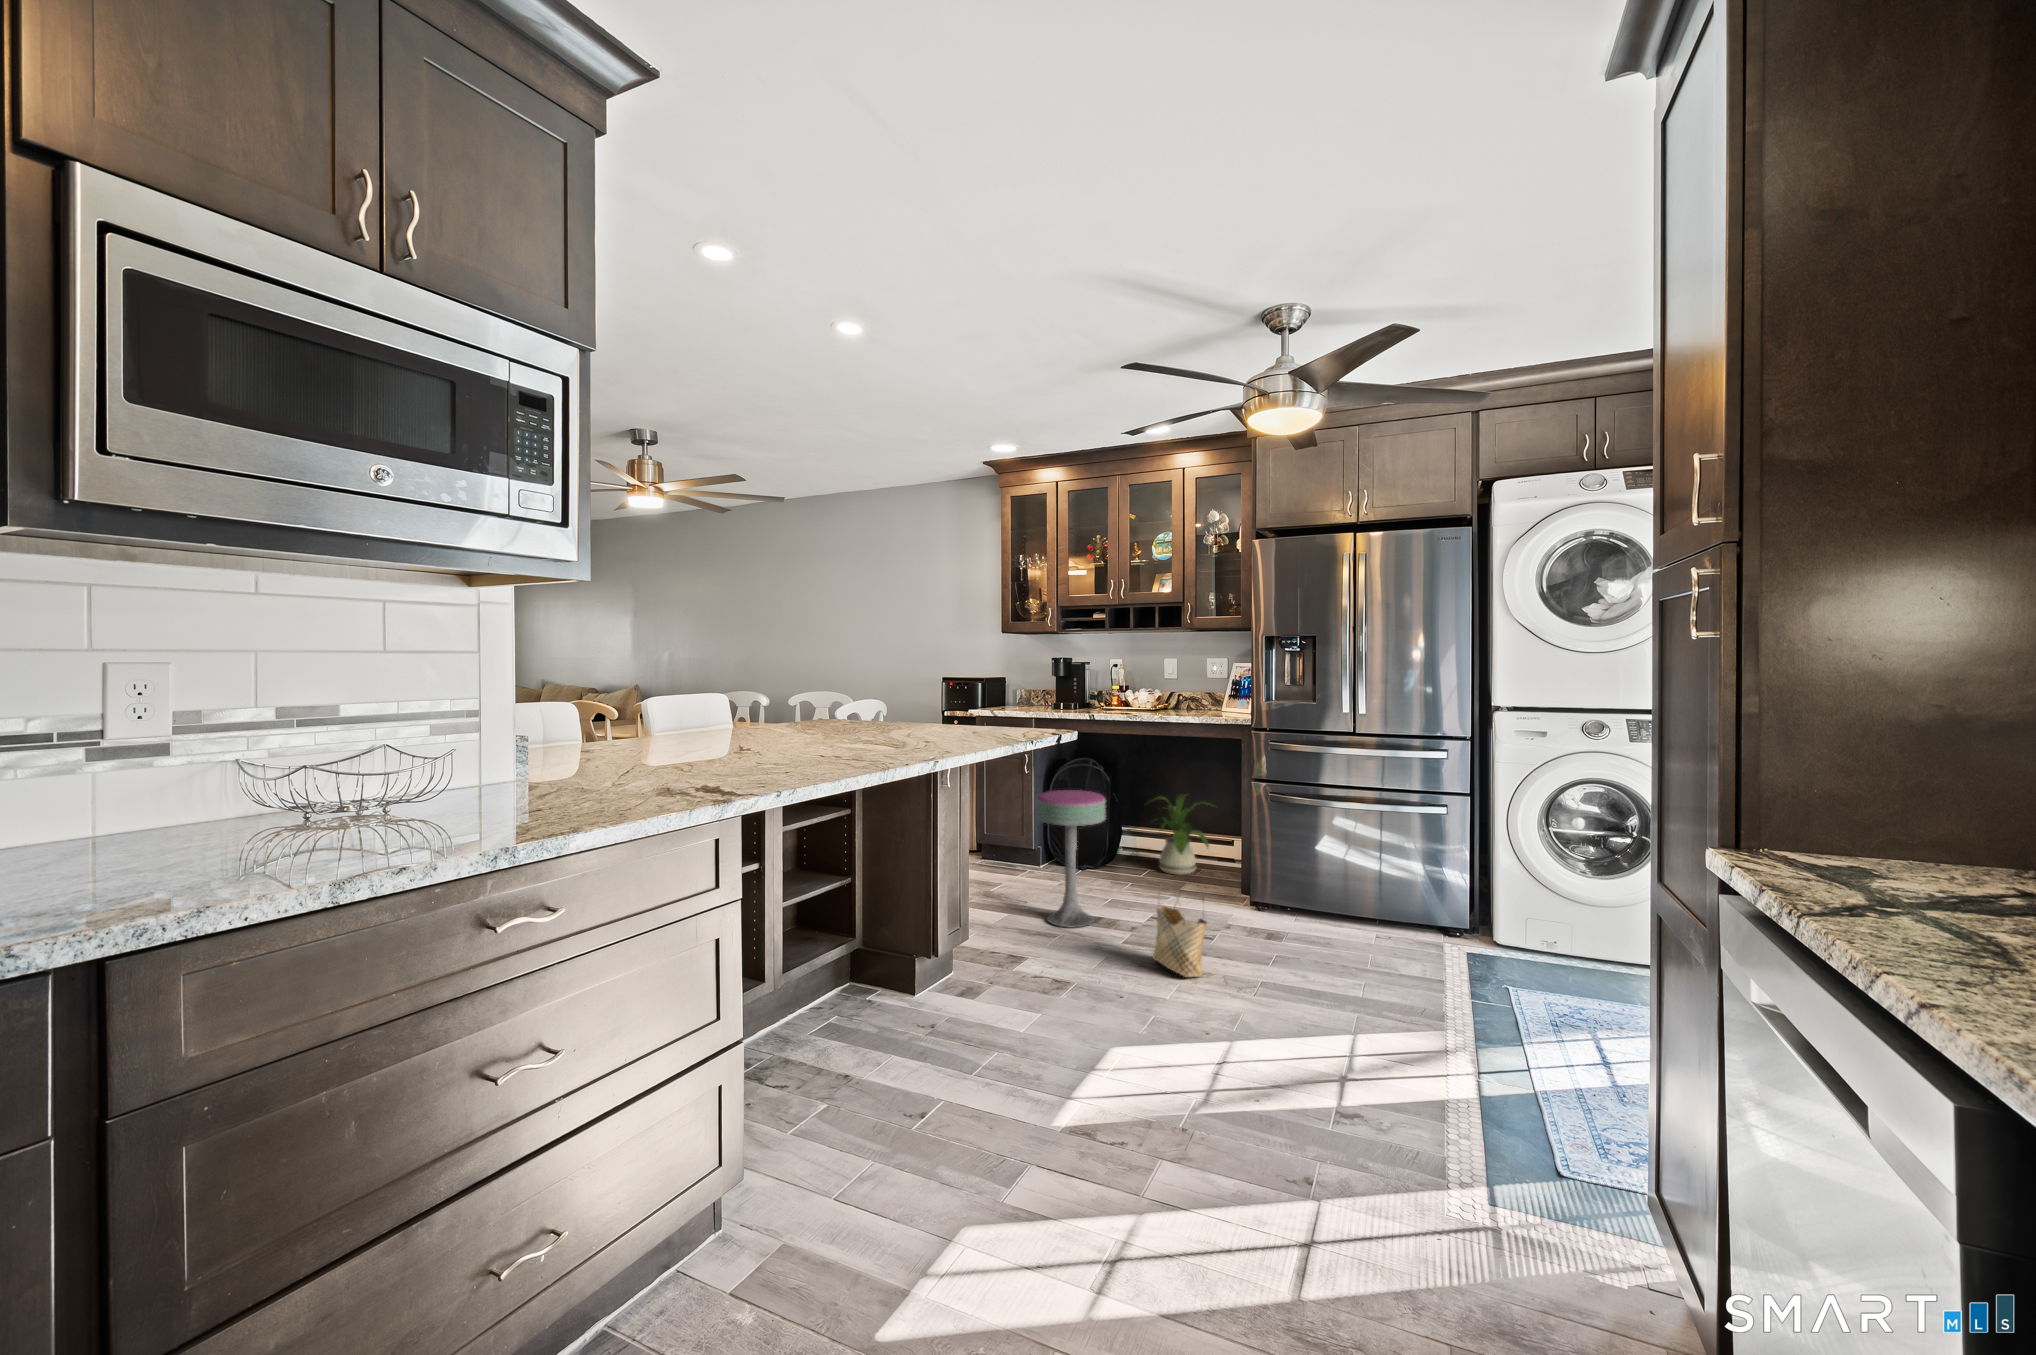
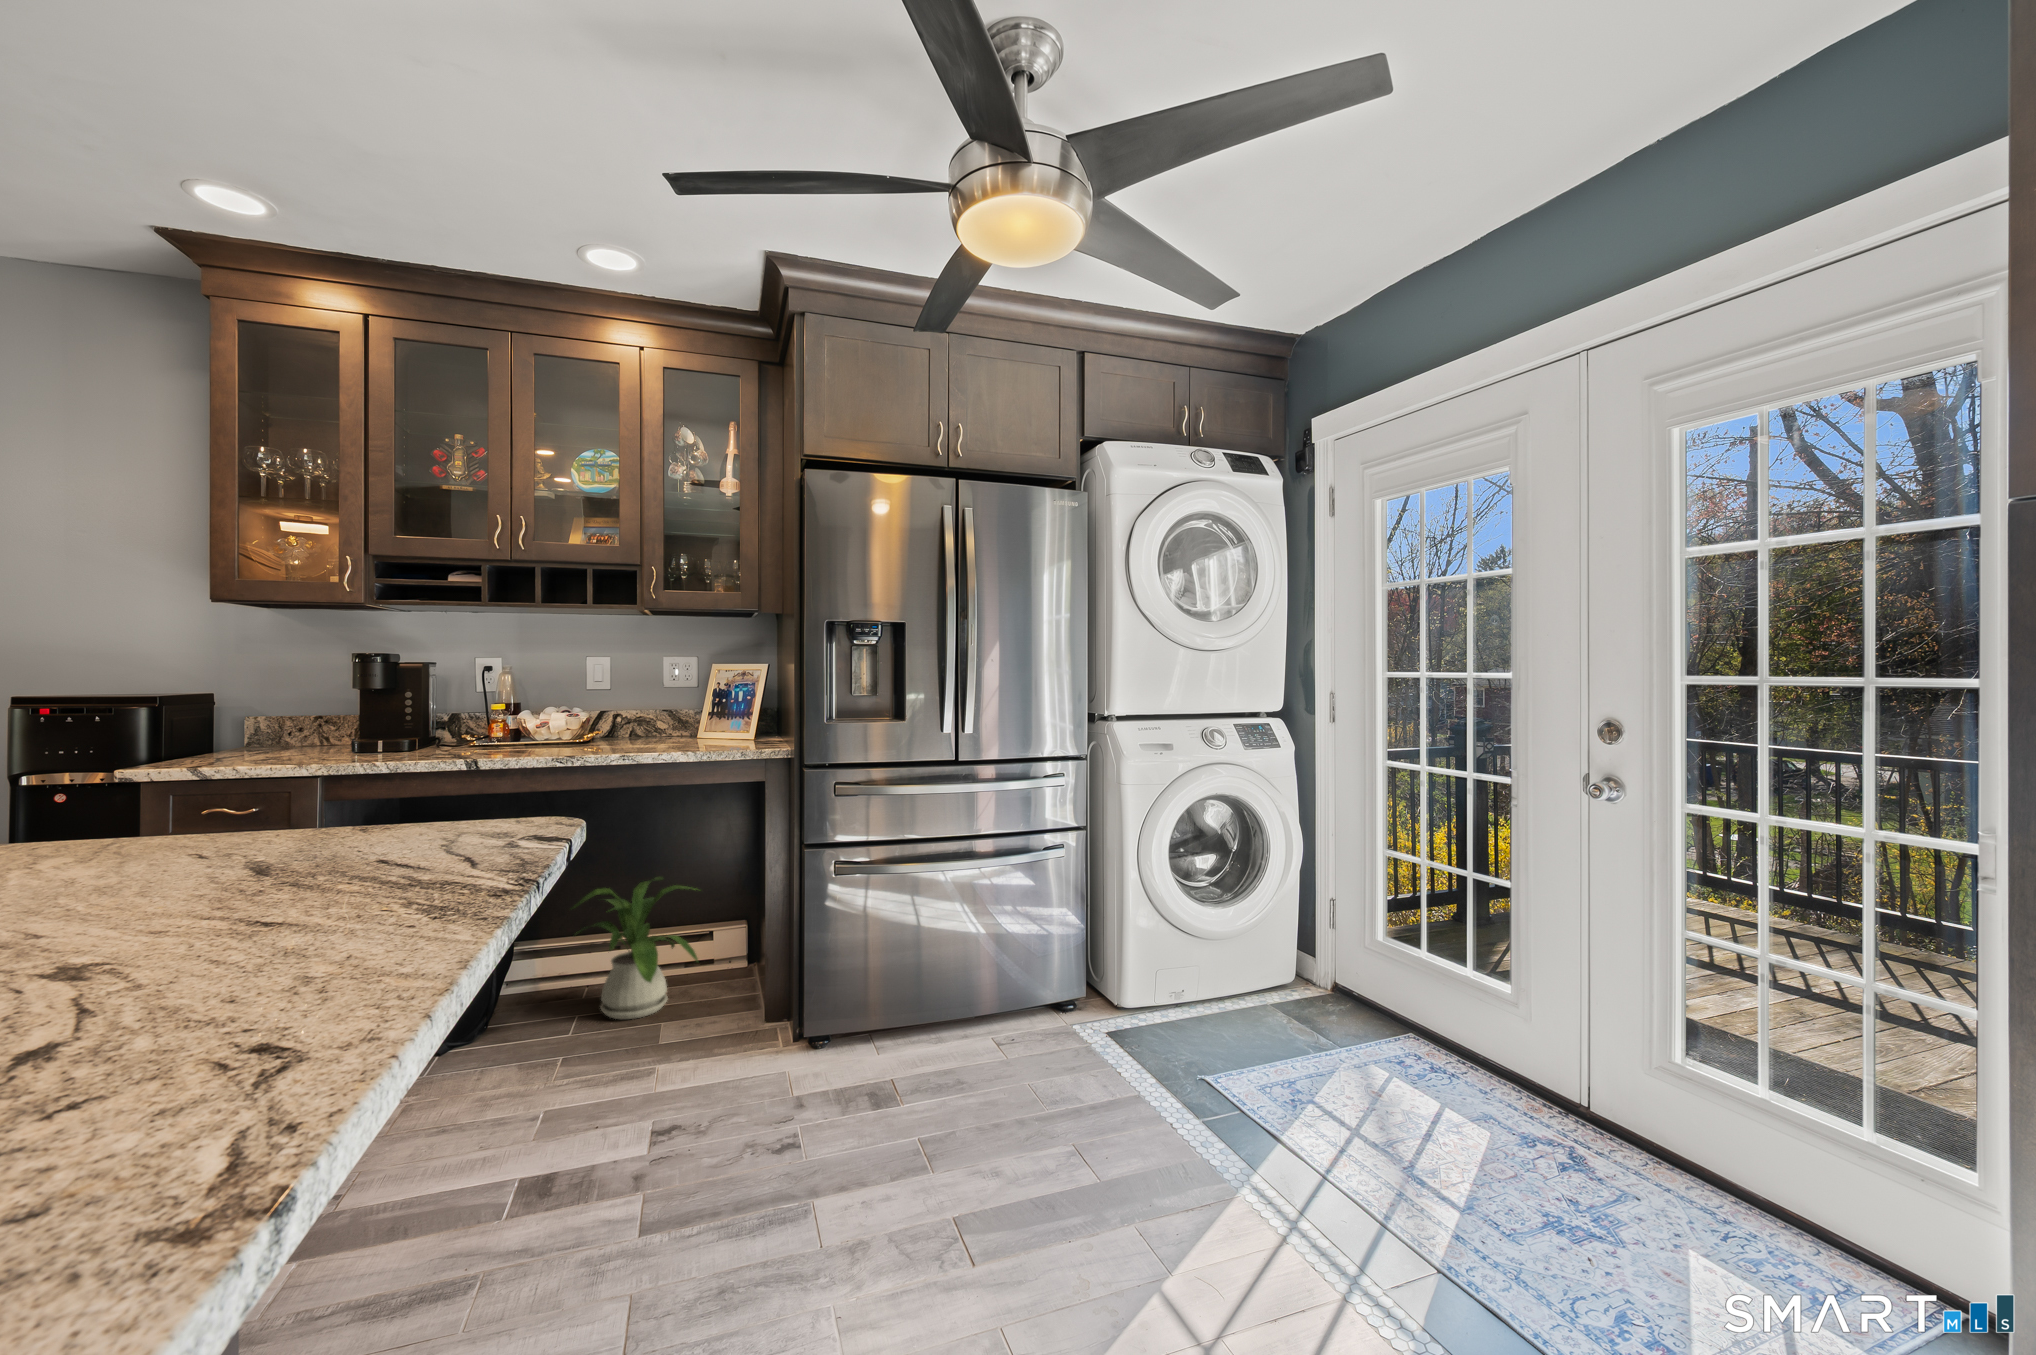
bar stool: present [1036,790,1106,928] -> none [382,915,562,1245]
woven basket: present [1152,892,1207,977] -> none [729,1067,858,1282]

